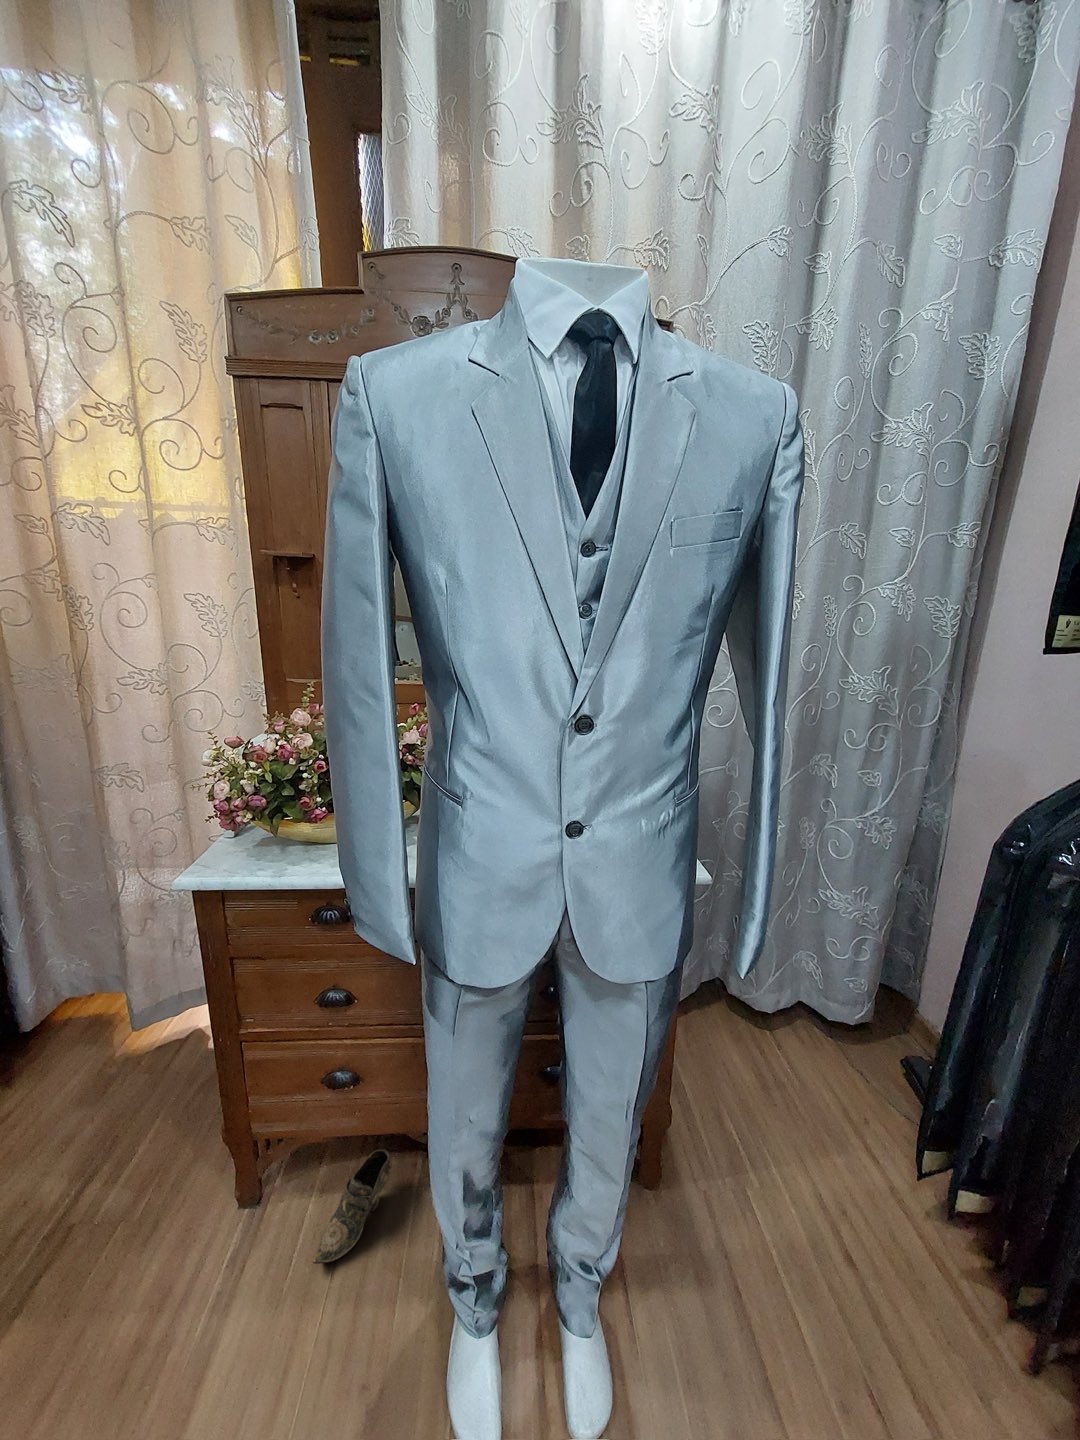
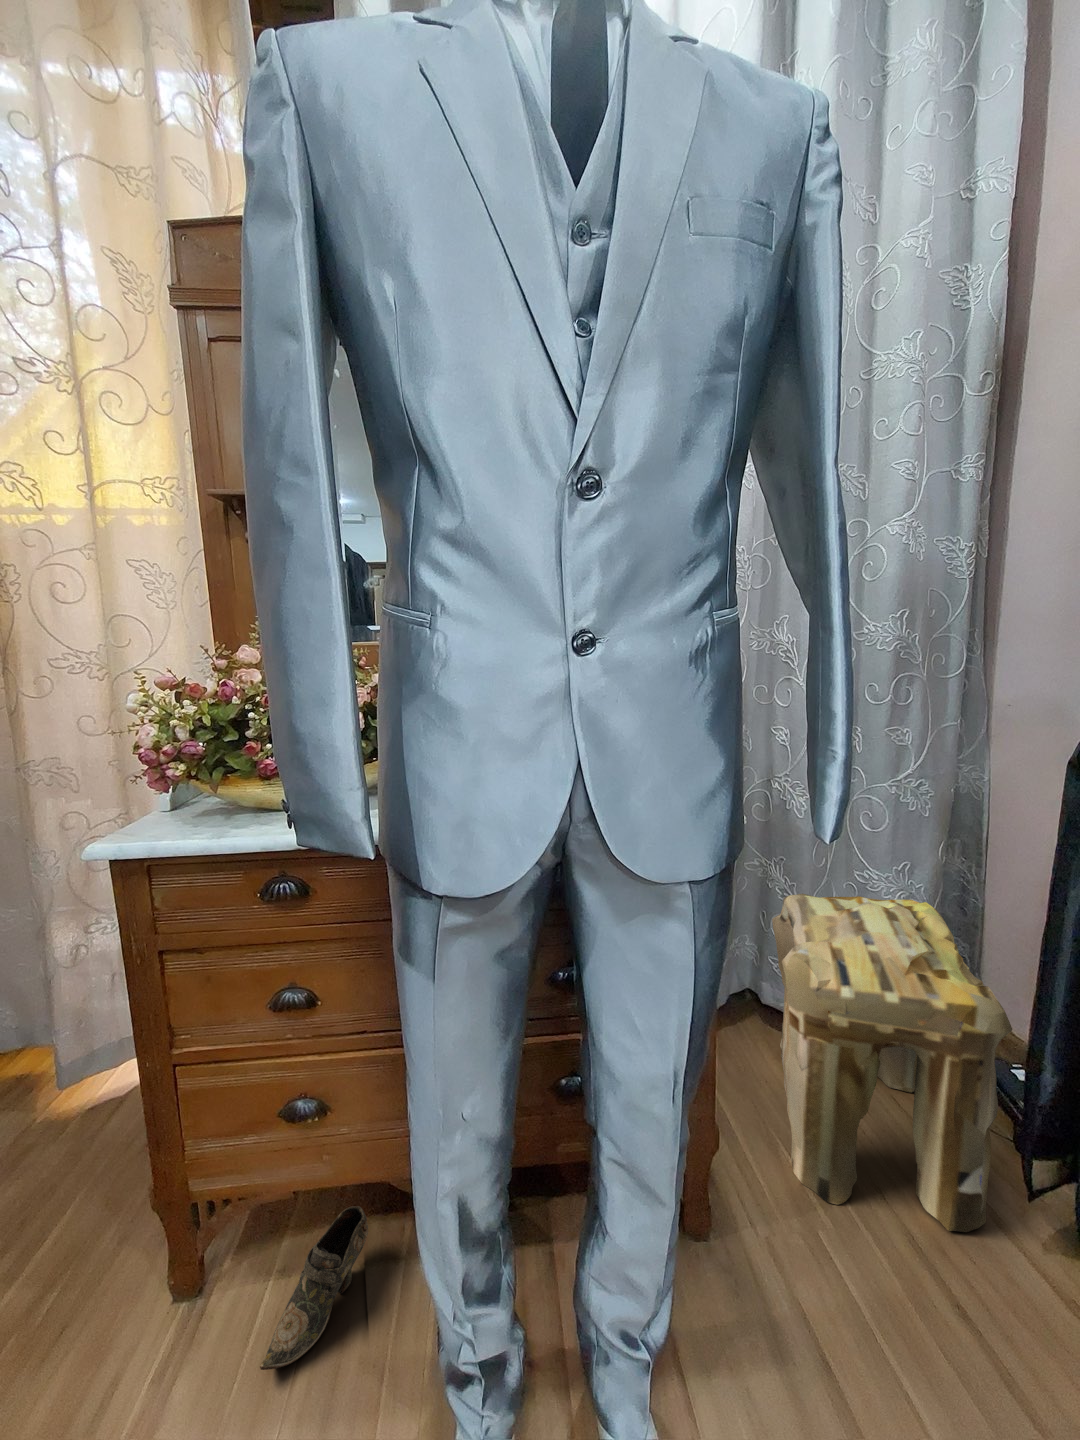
stool: none [736,908,922,1199] -> present [772,893,1012,1232]

